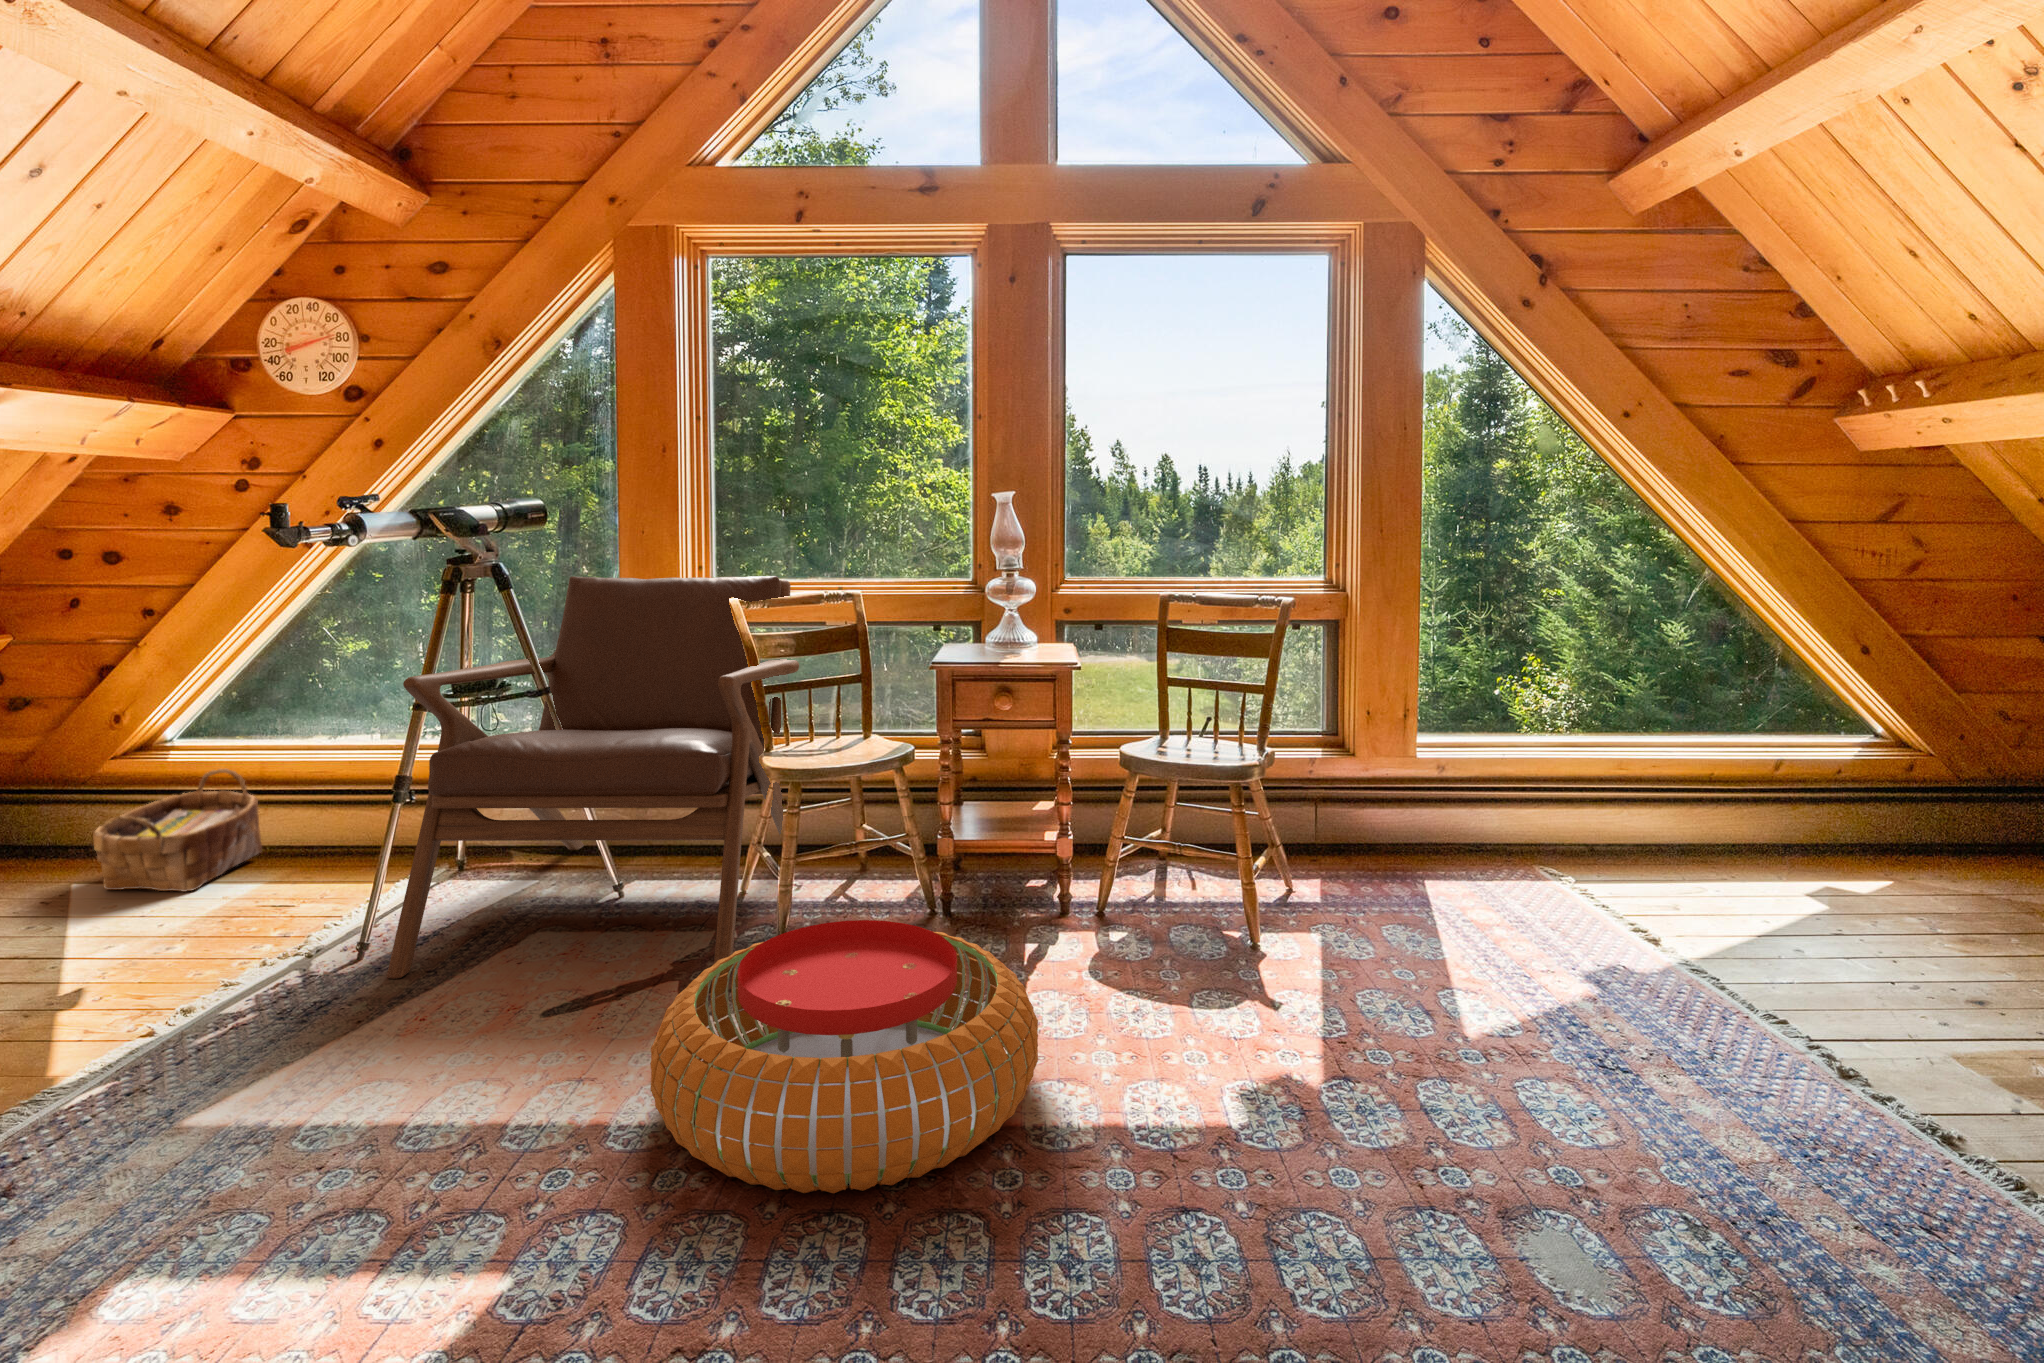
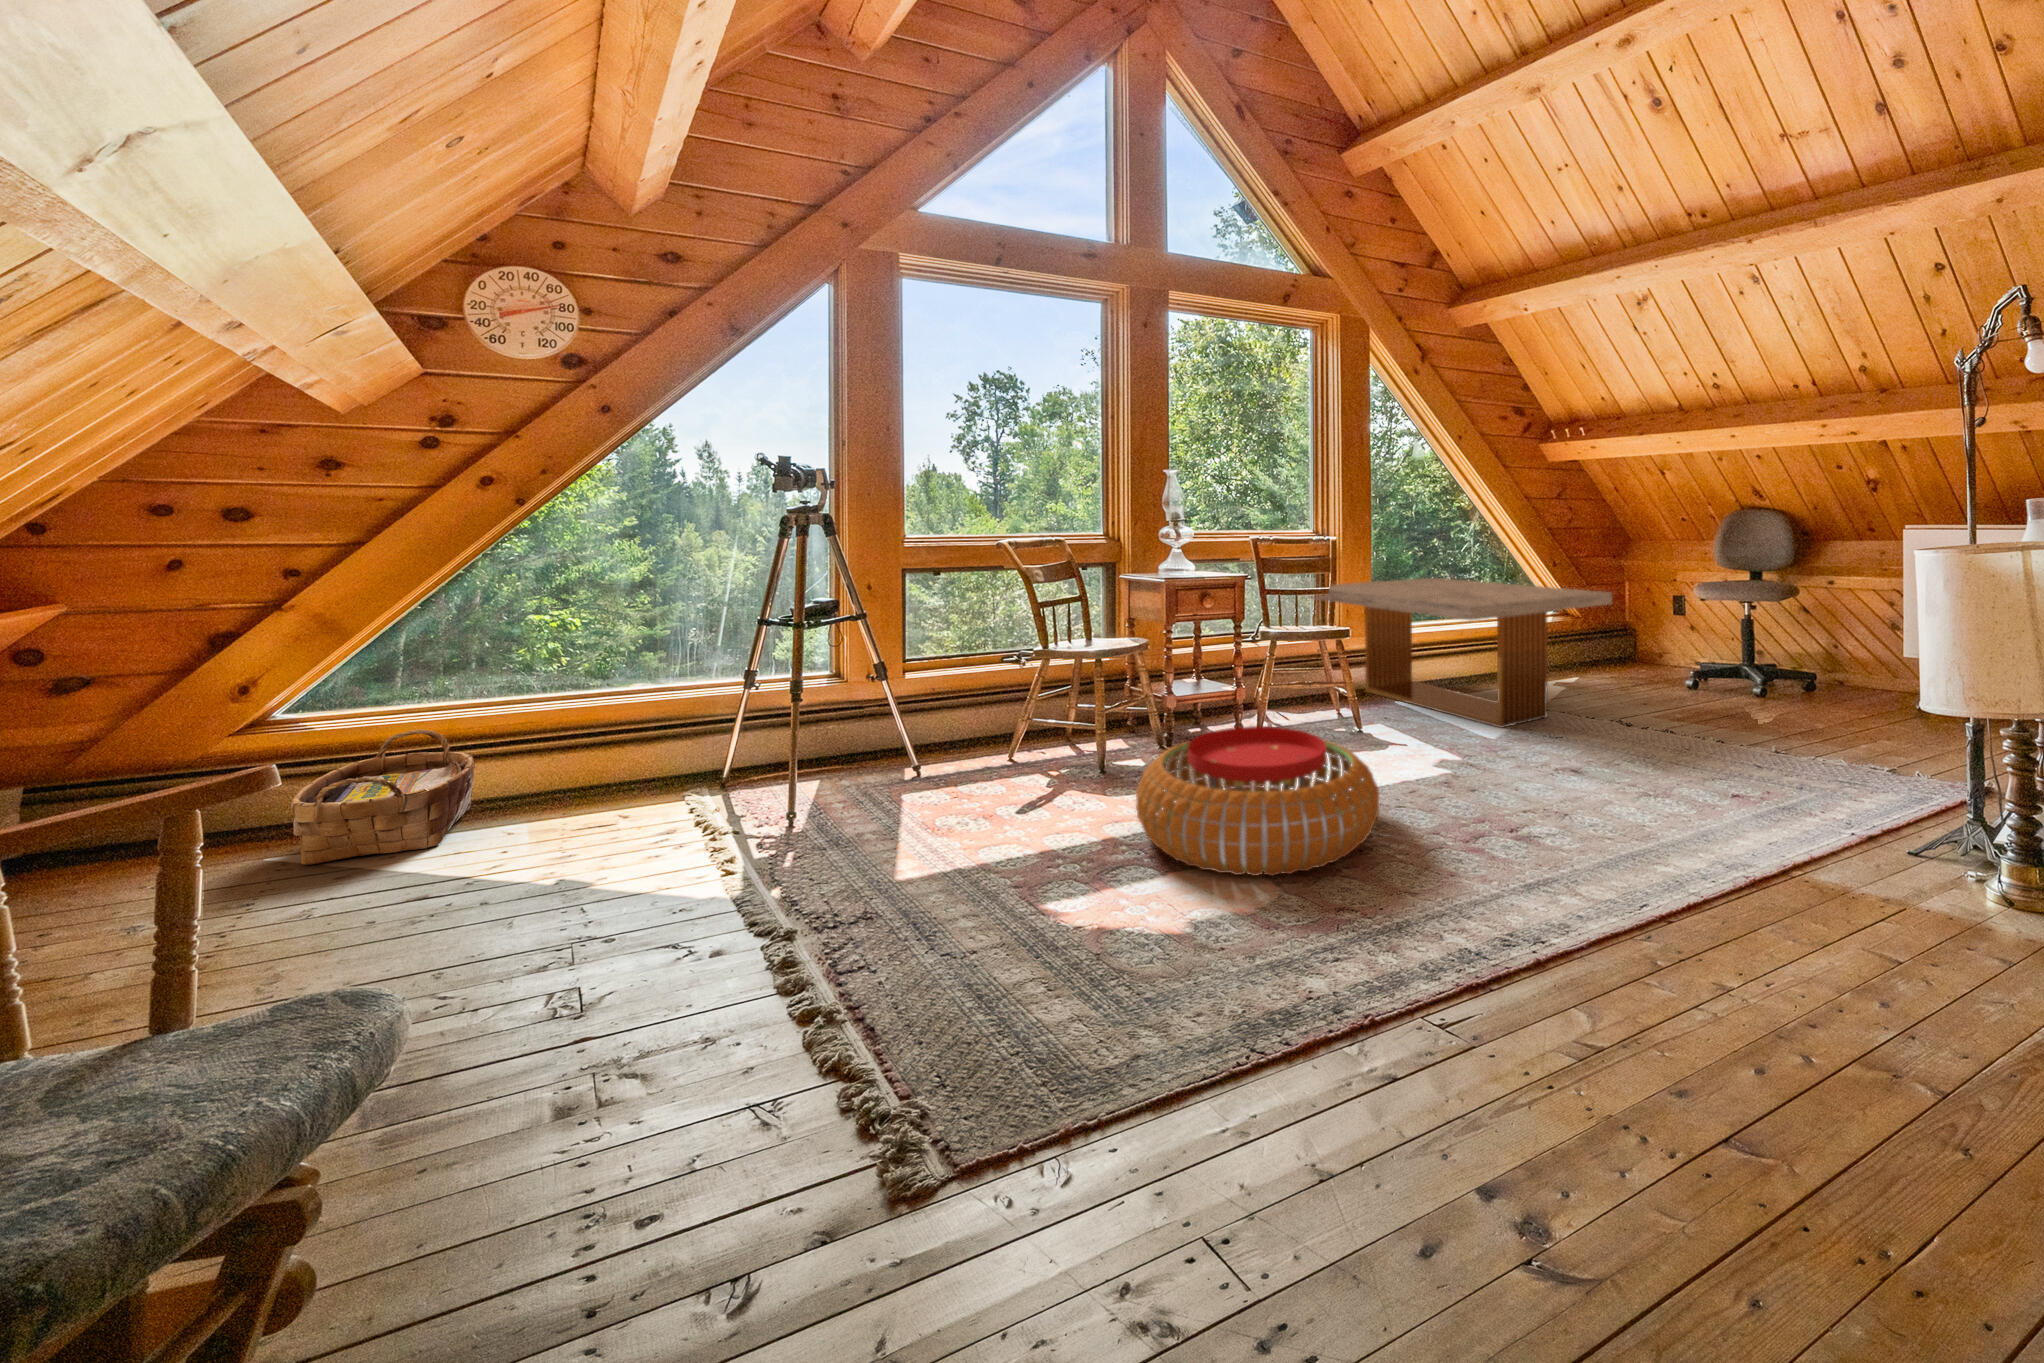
lounge chair: present [387,576,799,979] -> none [783,528,1079,853]
coffee table: none [1269,674,1854,994] -> present [1307,578,1612,728]

